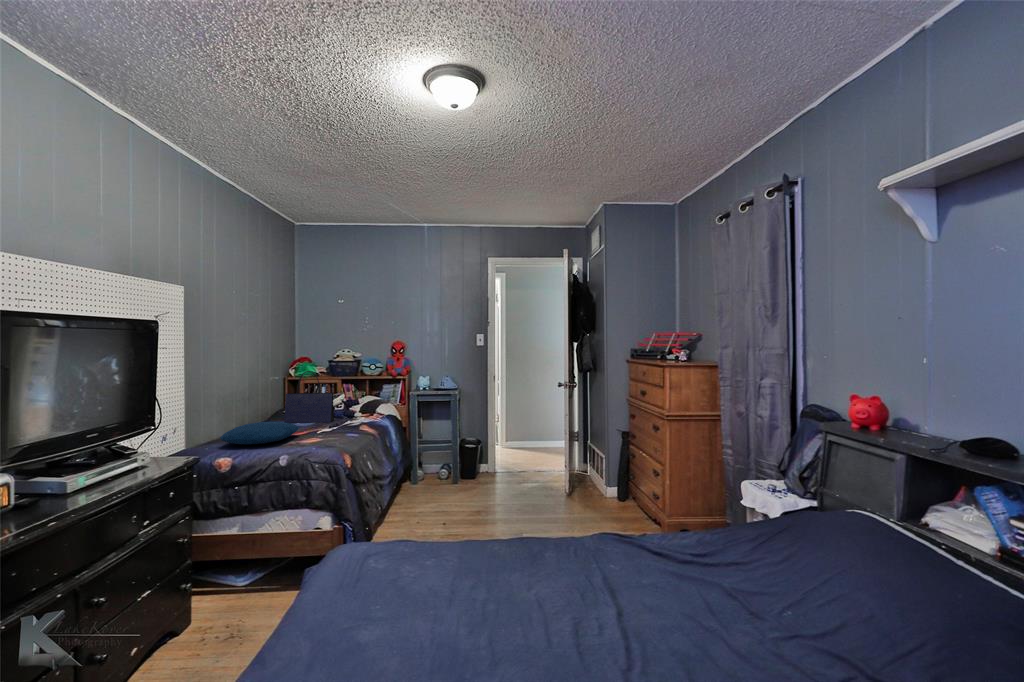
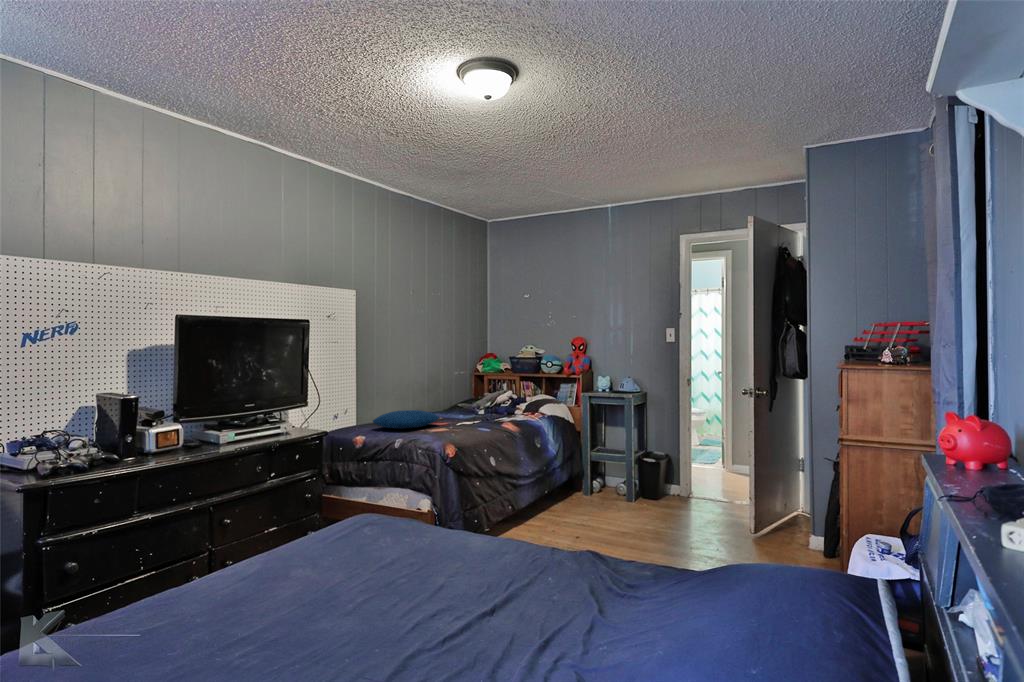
tote bag: present [284,371,336,423] -> none [449,365,492,417]

